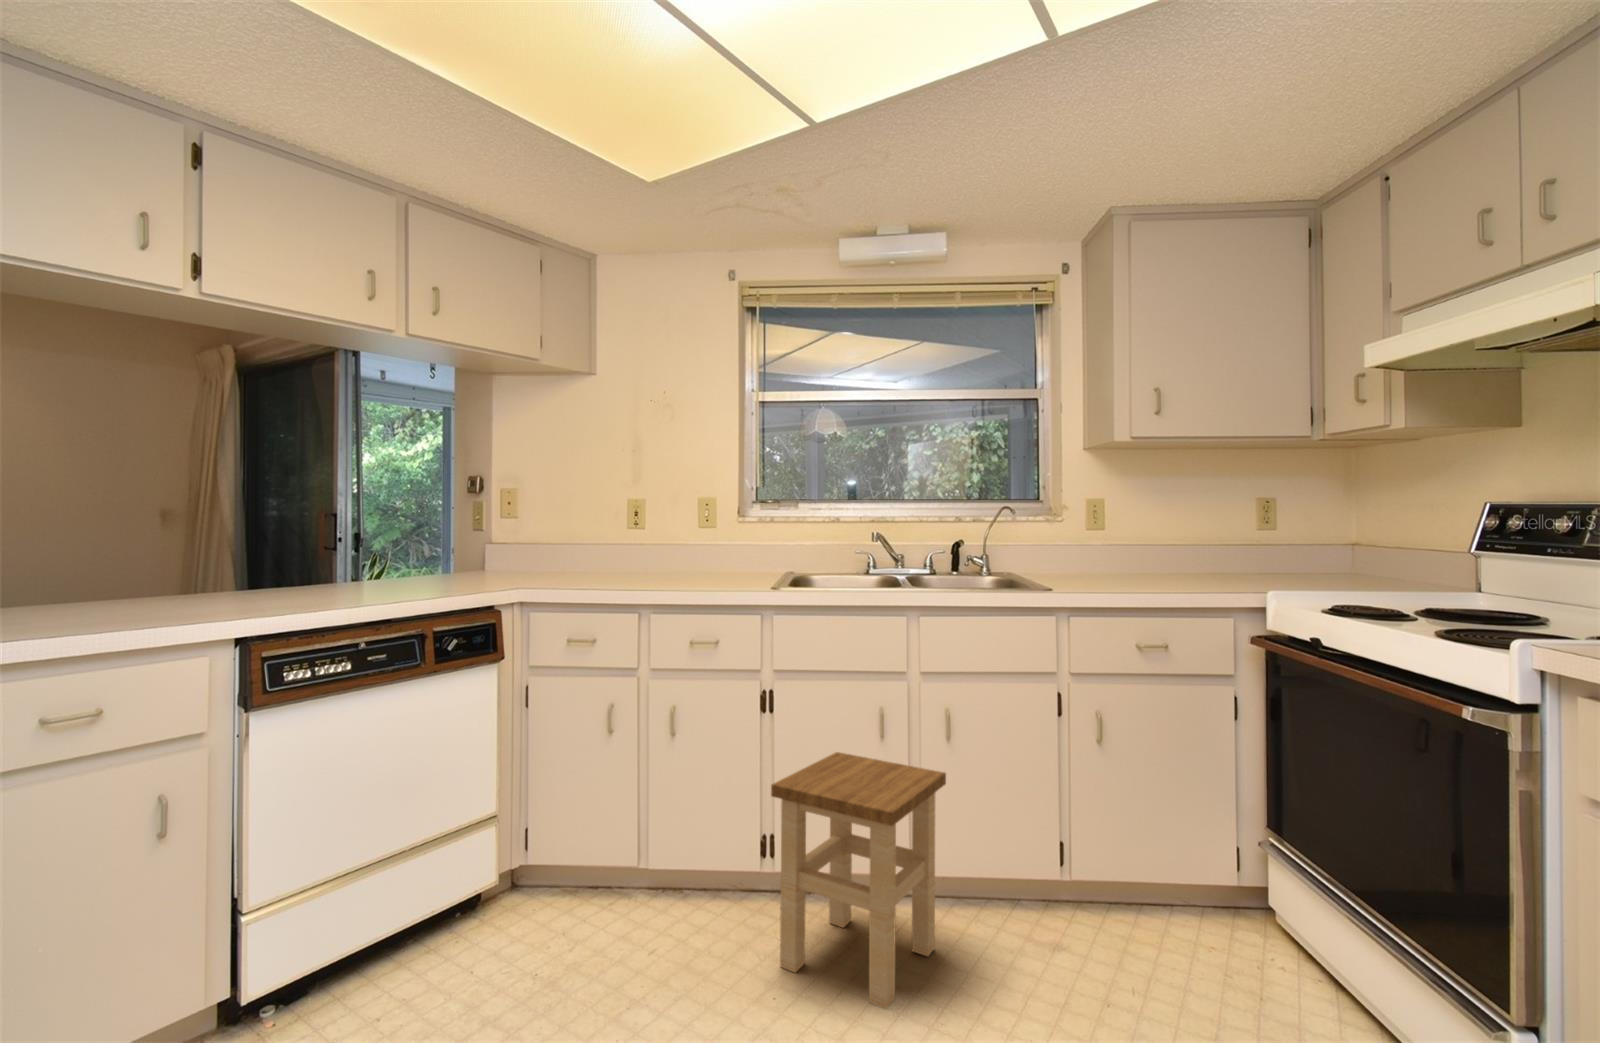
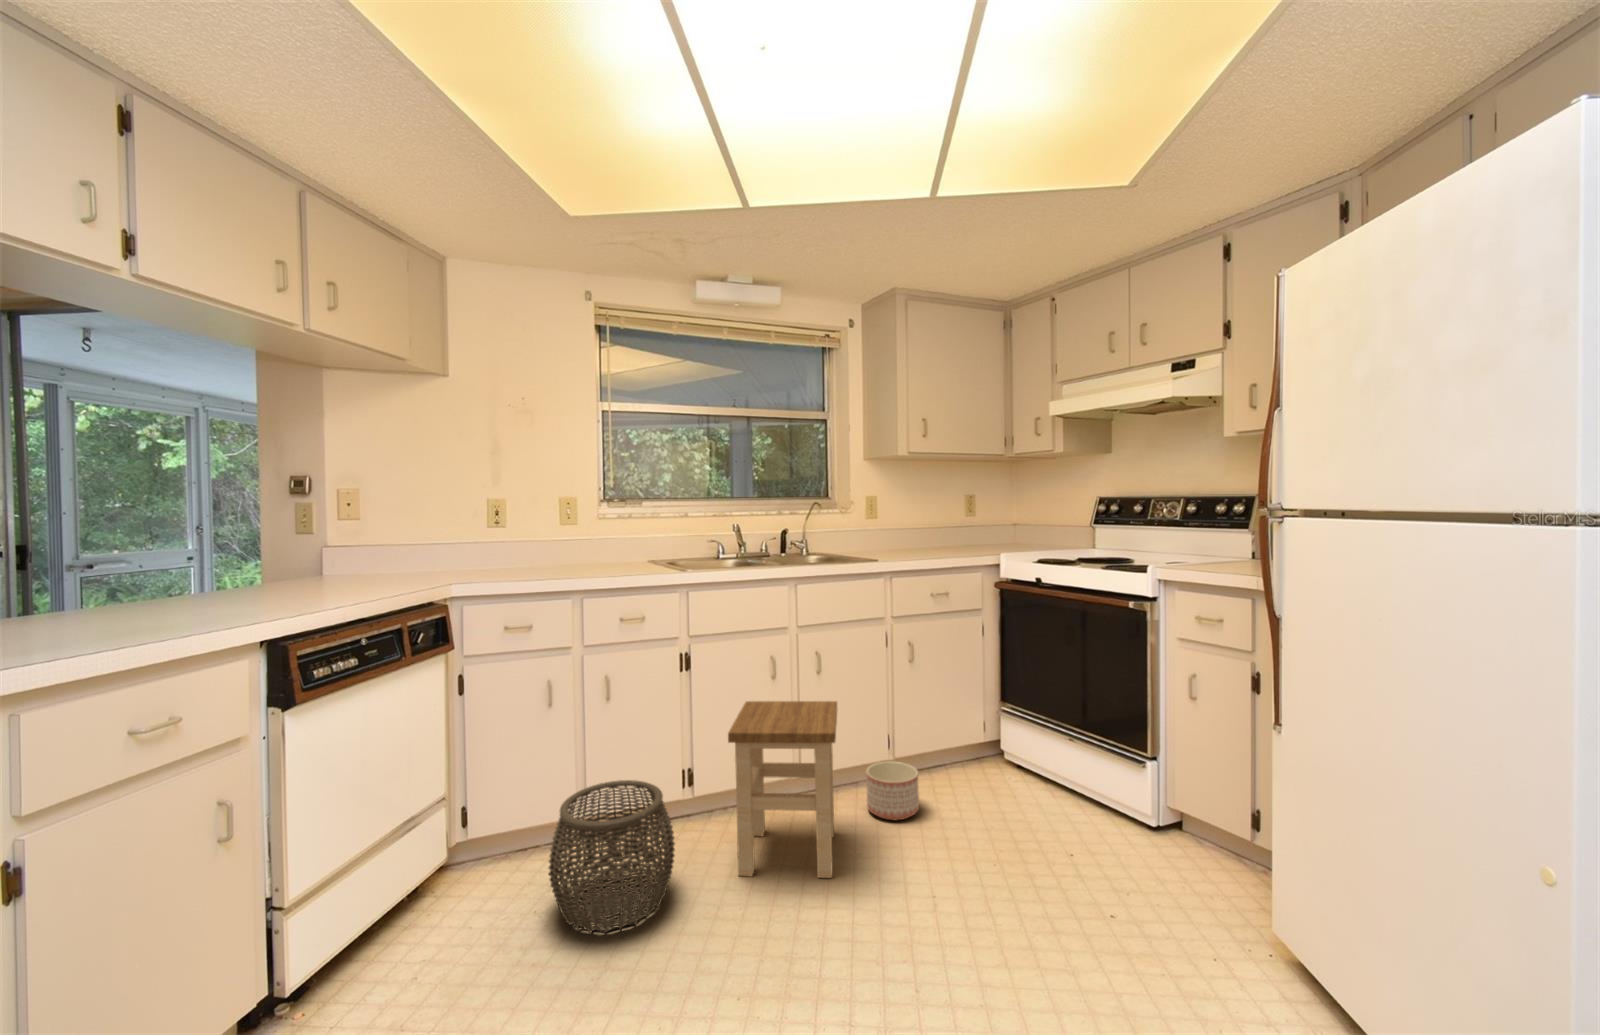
woven basket: none [565,814,708,985] -> present [549,780,675,933]
planter: none [998,872,1075,962] -> present [866,761,919,820]

